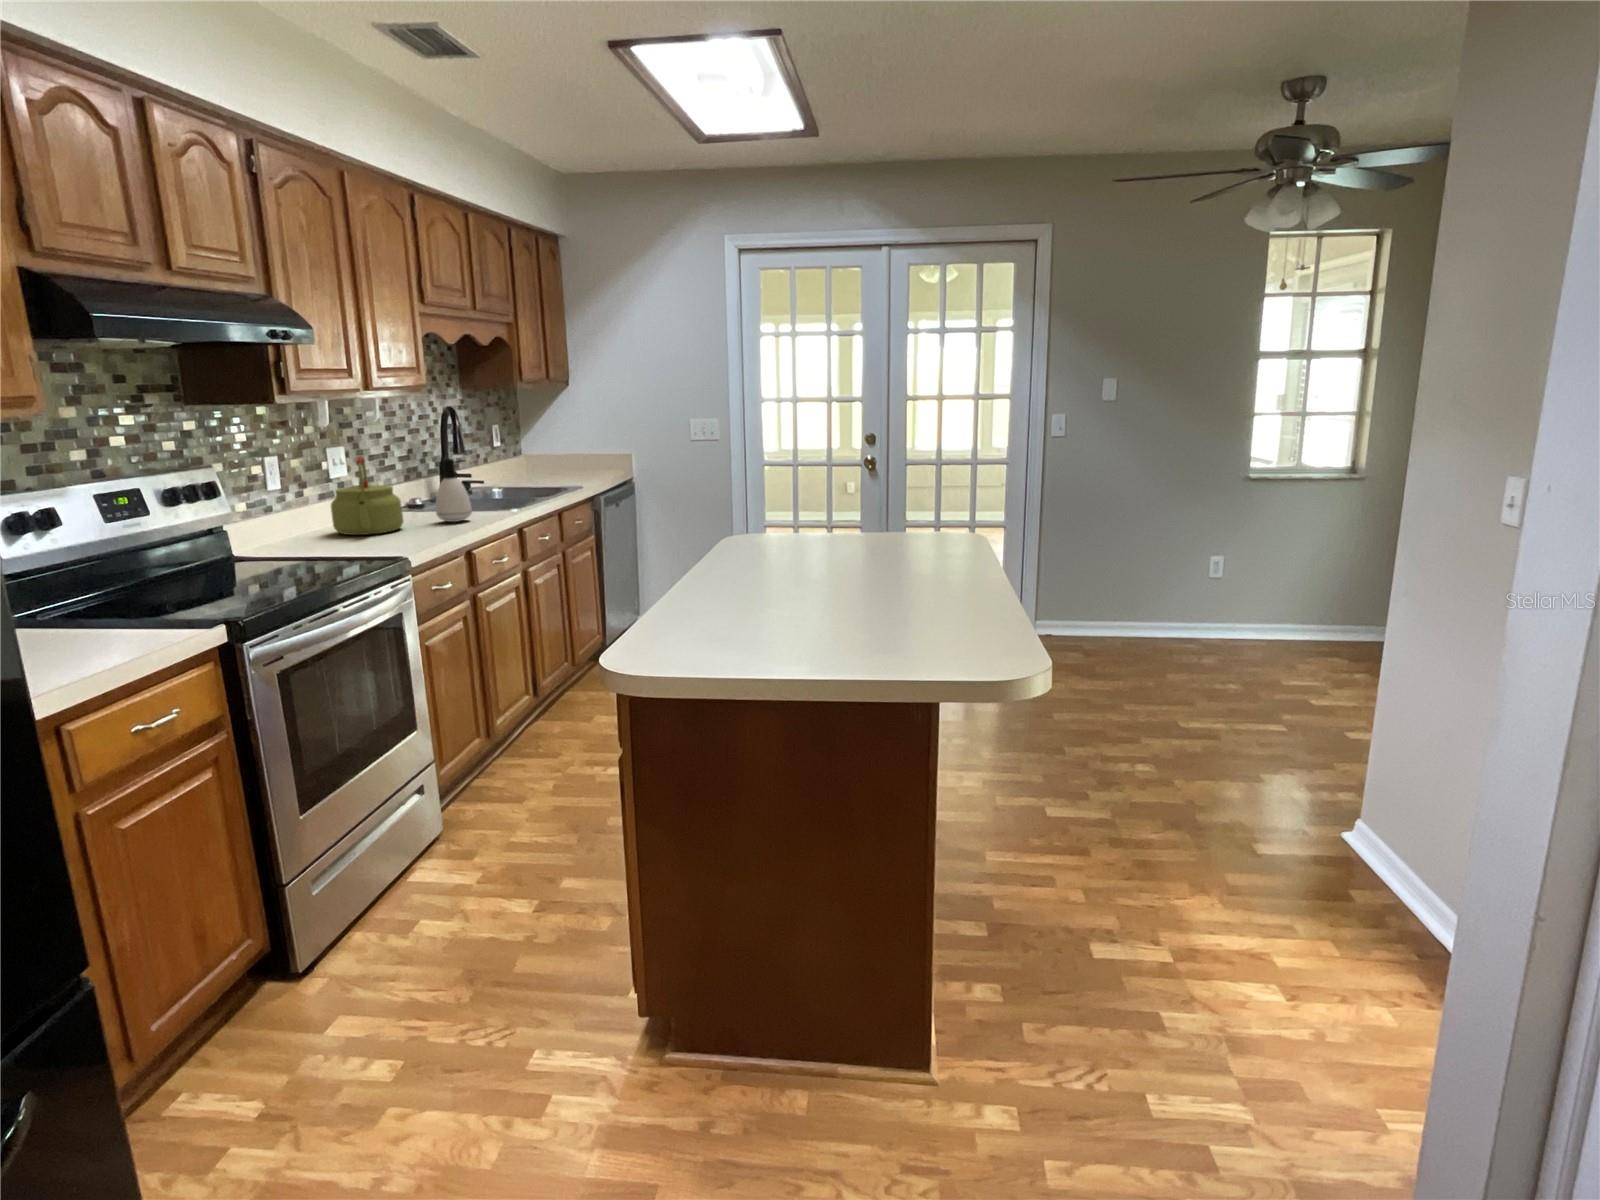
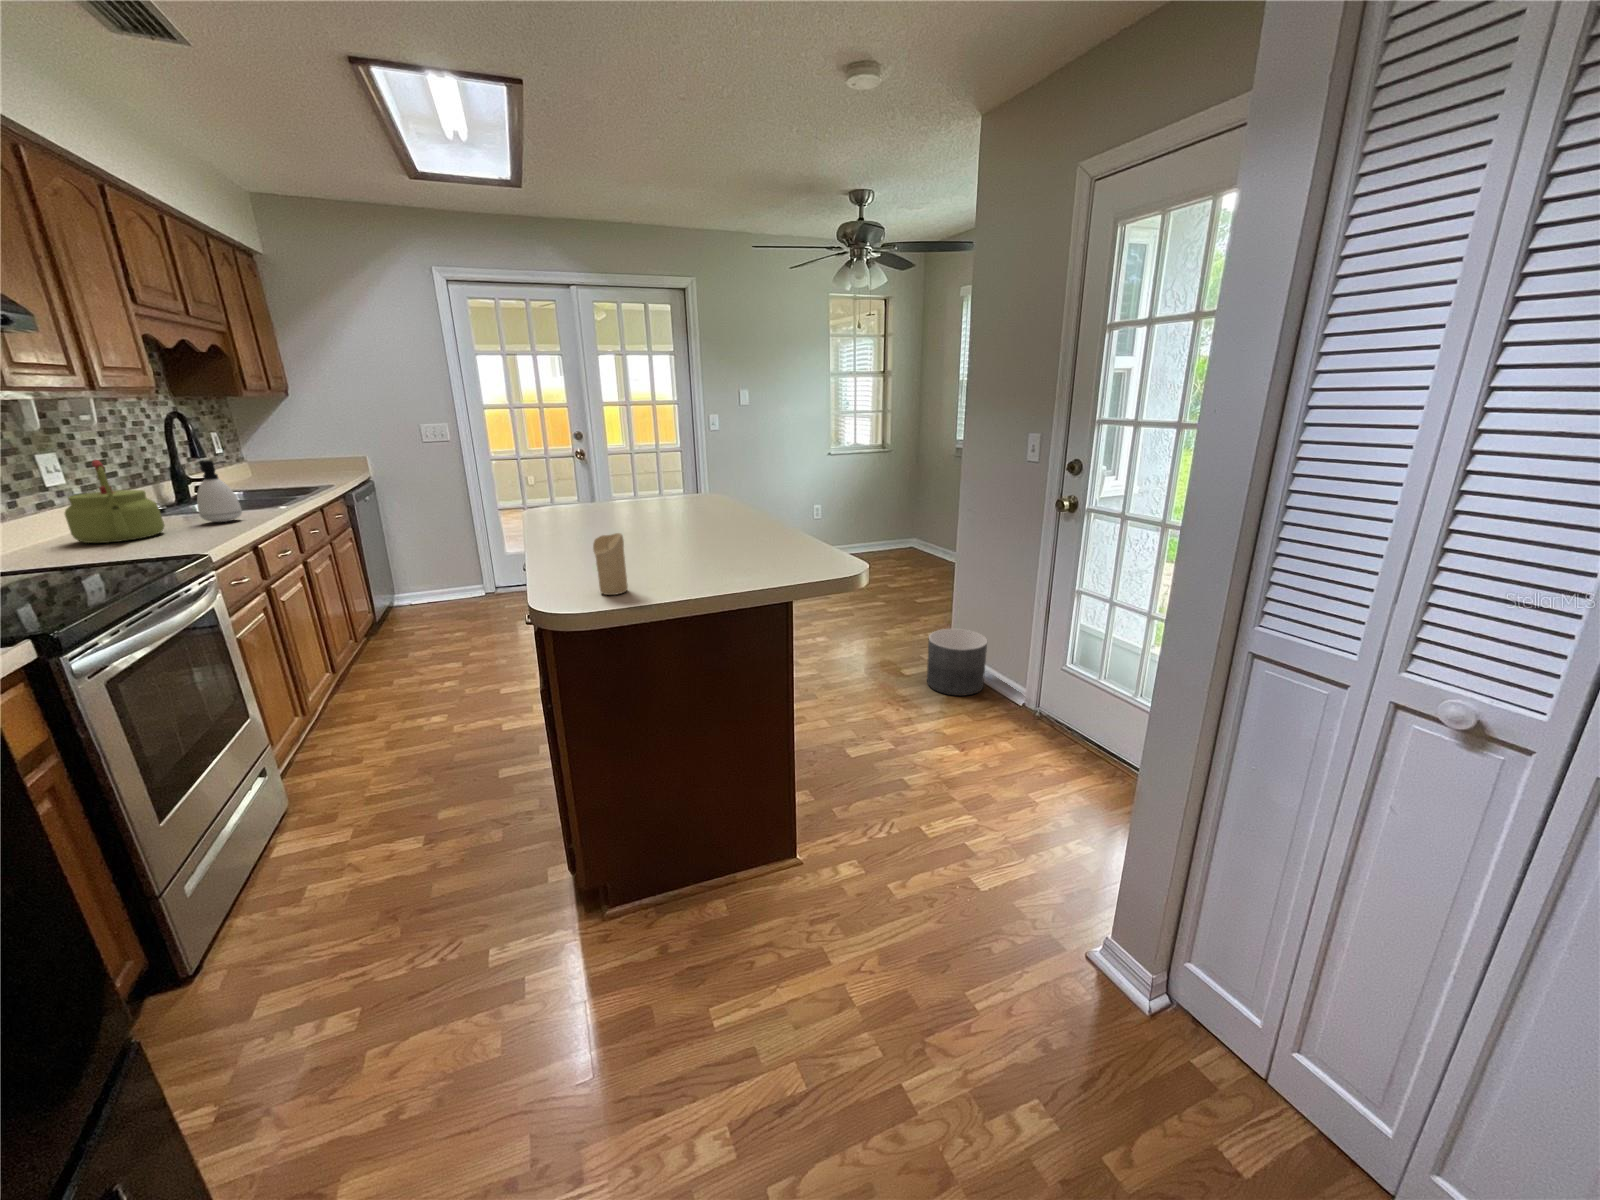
candle: none [662,585,701,661] -> present [593,533,628,595]
planter: none [1278,783,1398,905] -> present [927,629,987,696]

